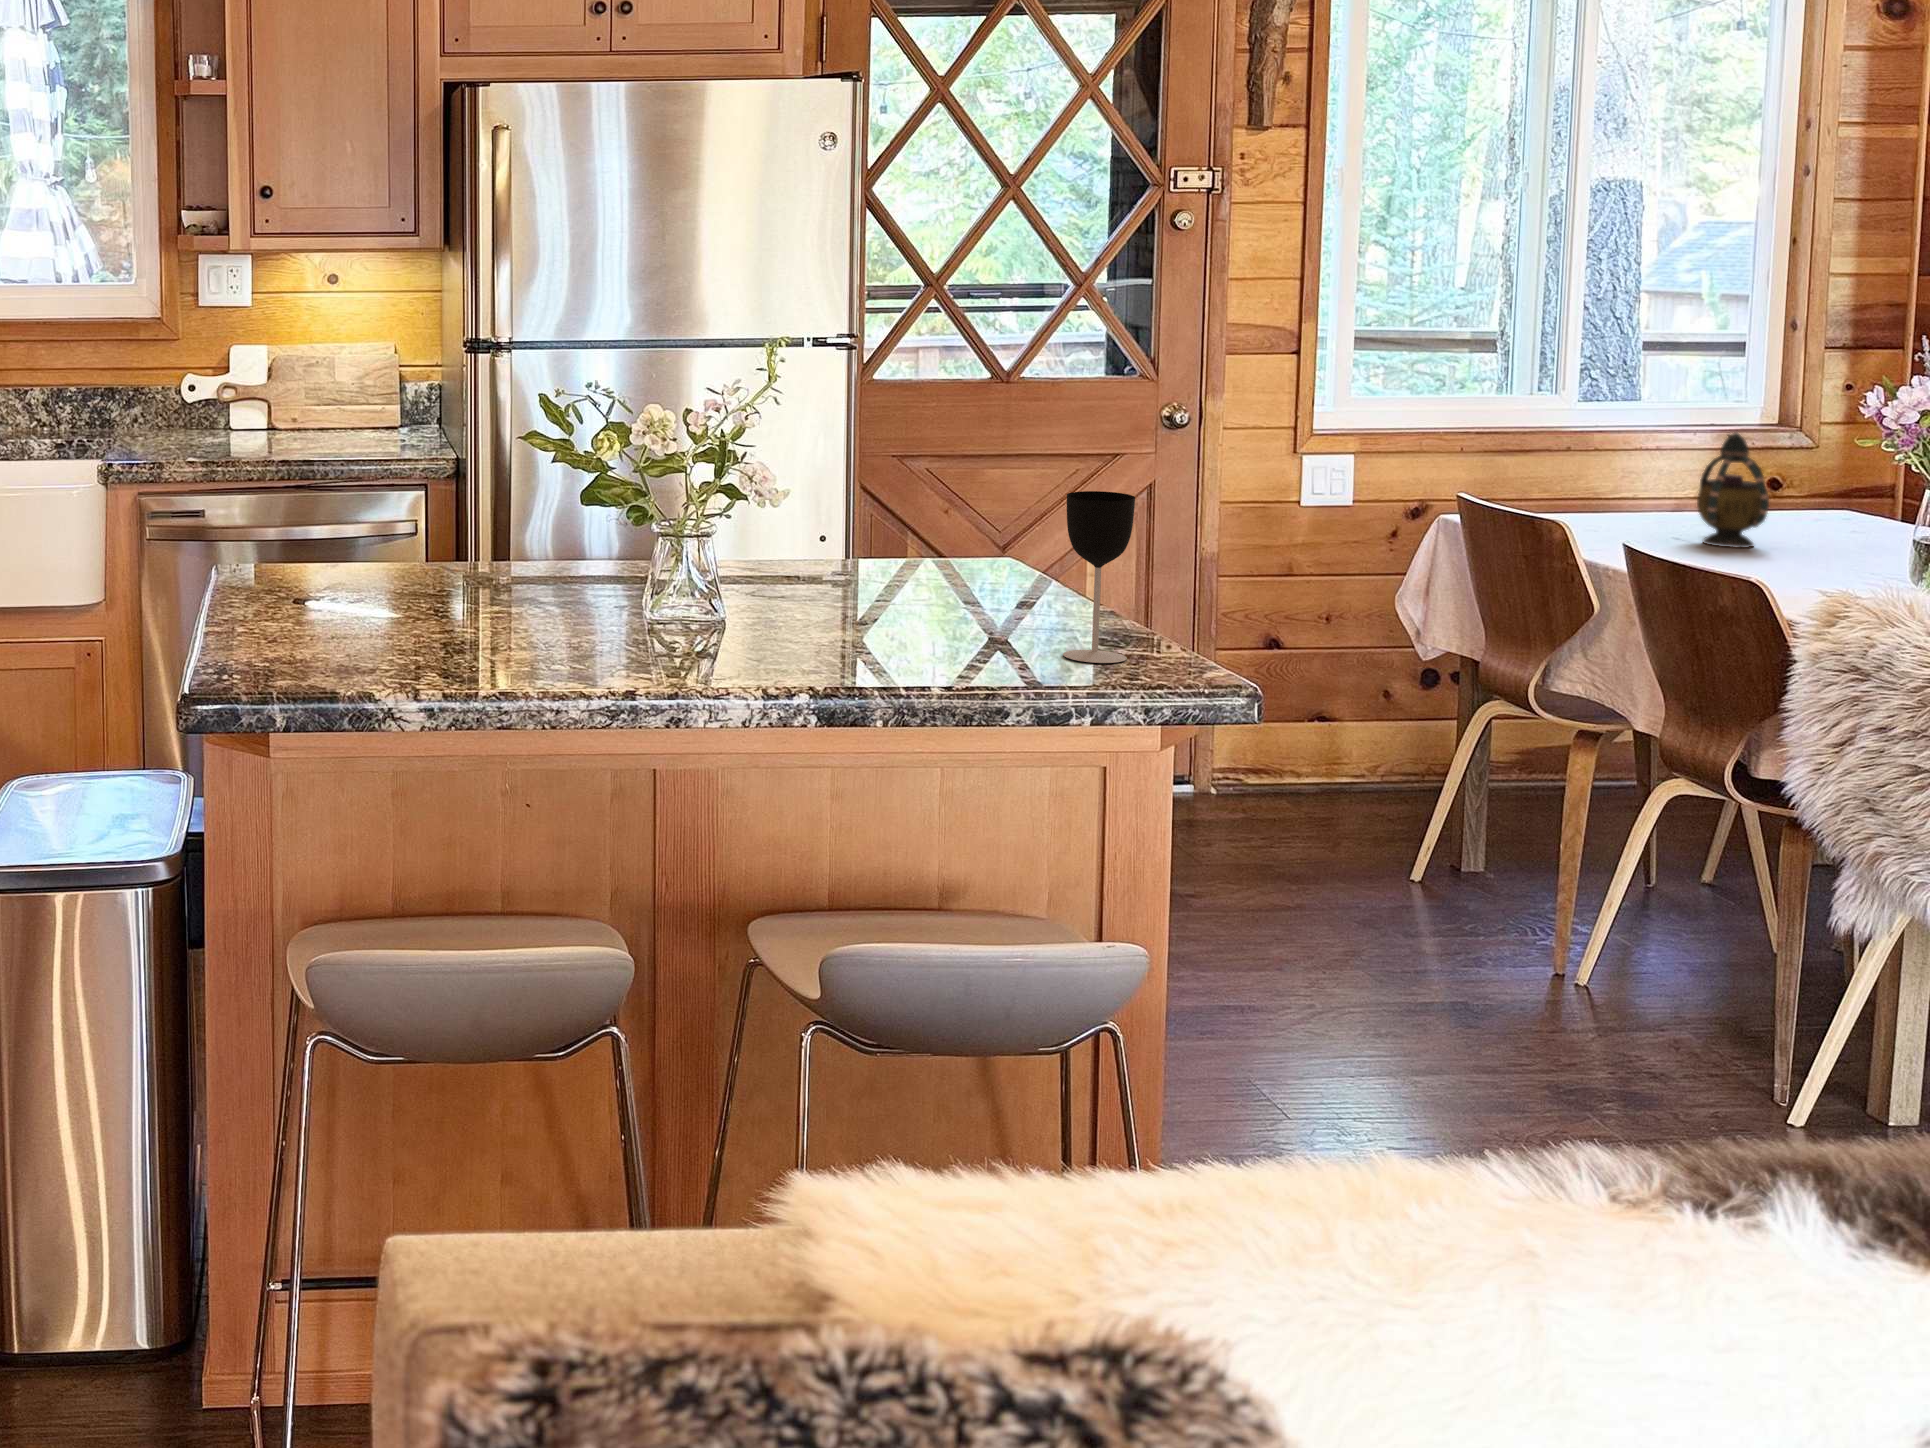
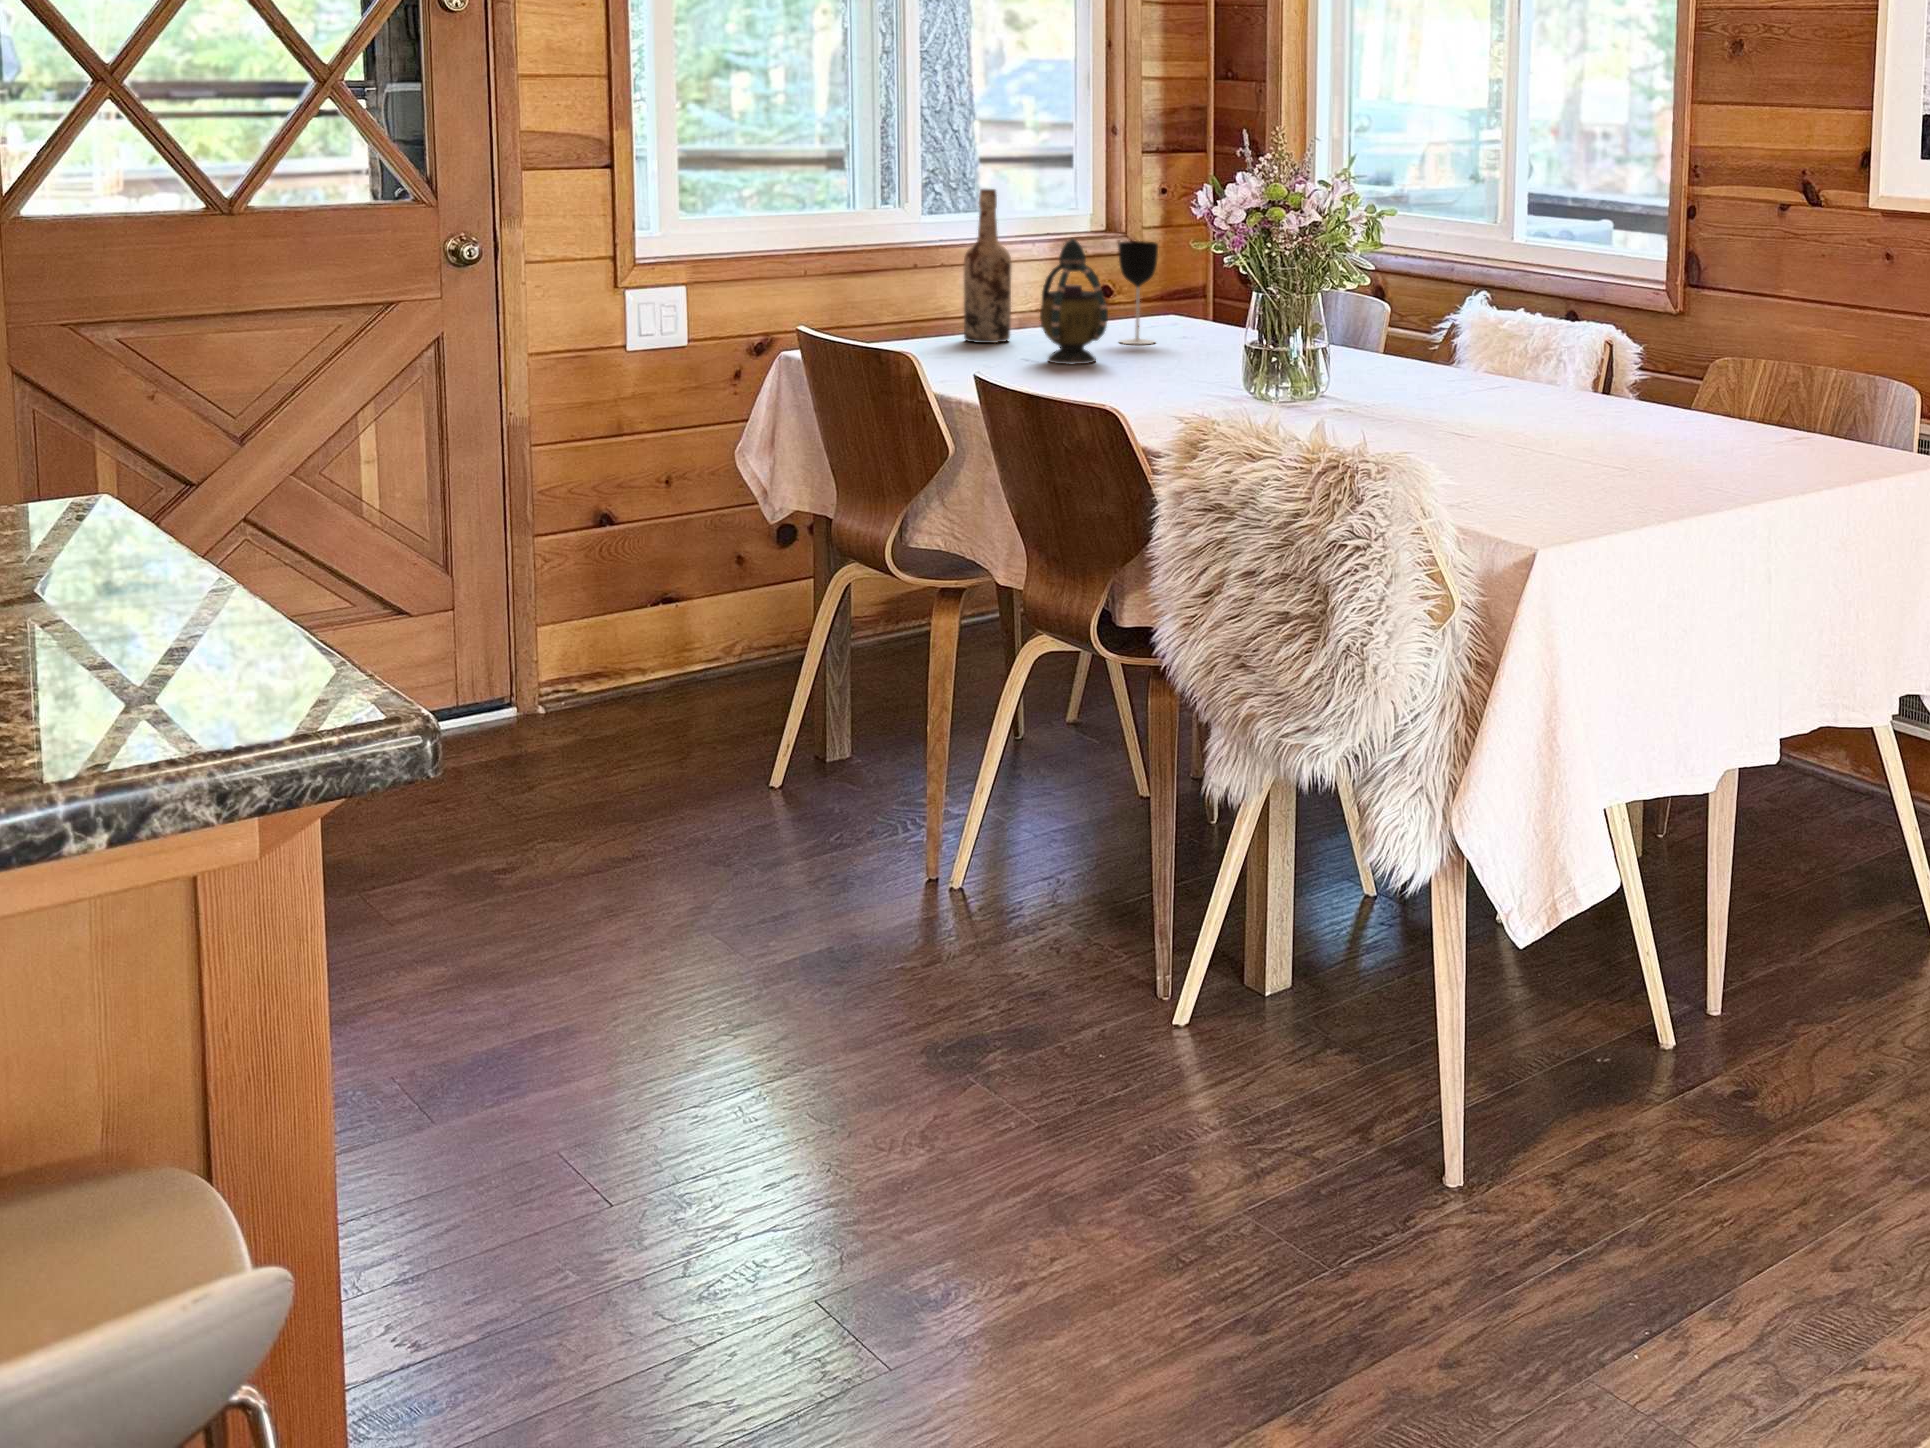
wine bottle: none [1618,383,1671,523] -> present [964,189,1012,343]
wine glass: present [1063,491,1135,663] -> present [1118,241,1158,344]

